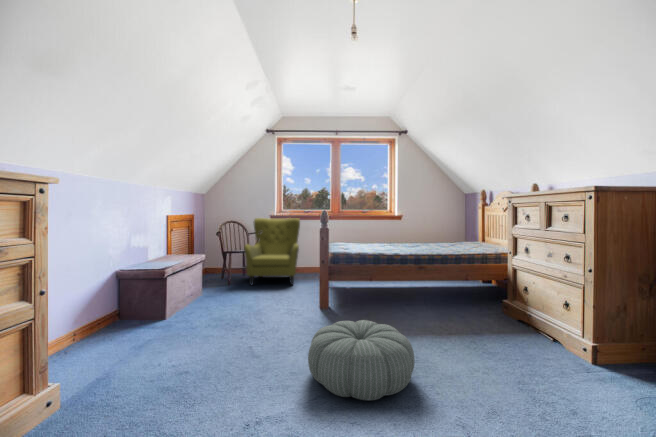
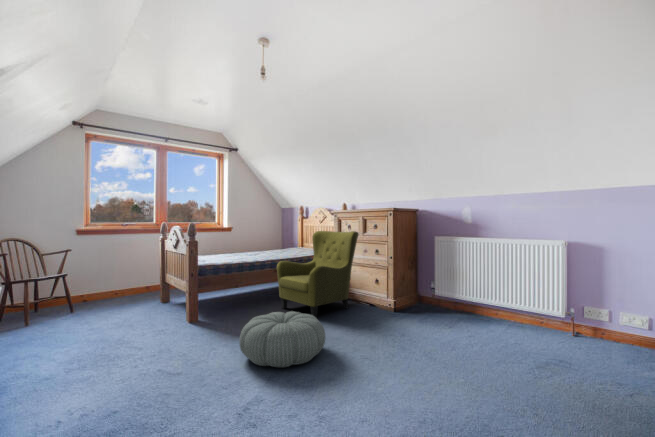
armchair: present [244,218,300,285] -> present [277,231,358,318]

